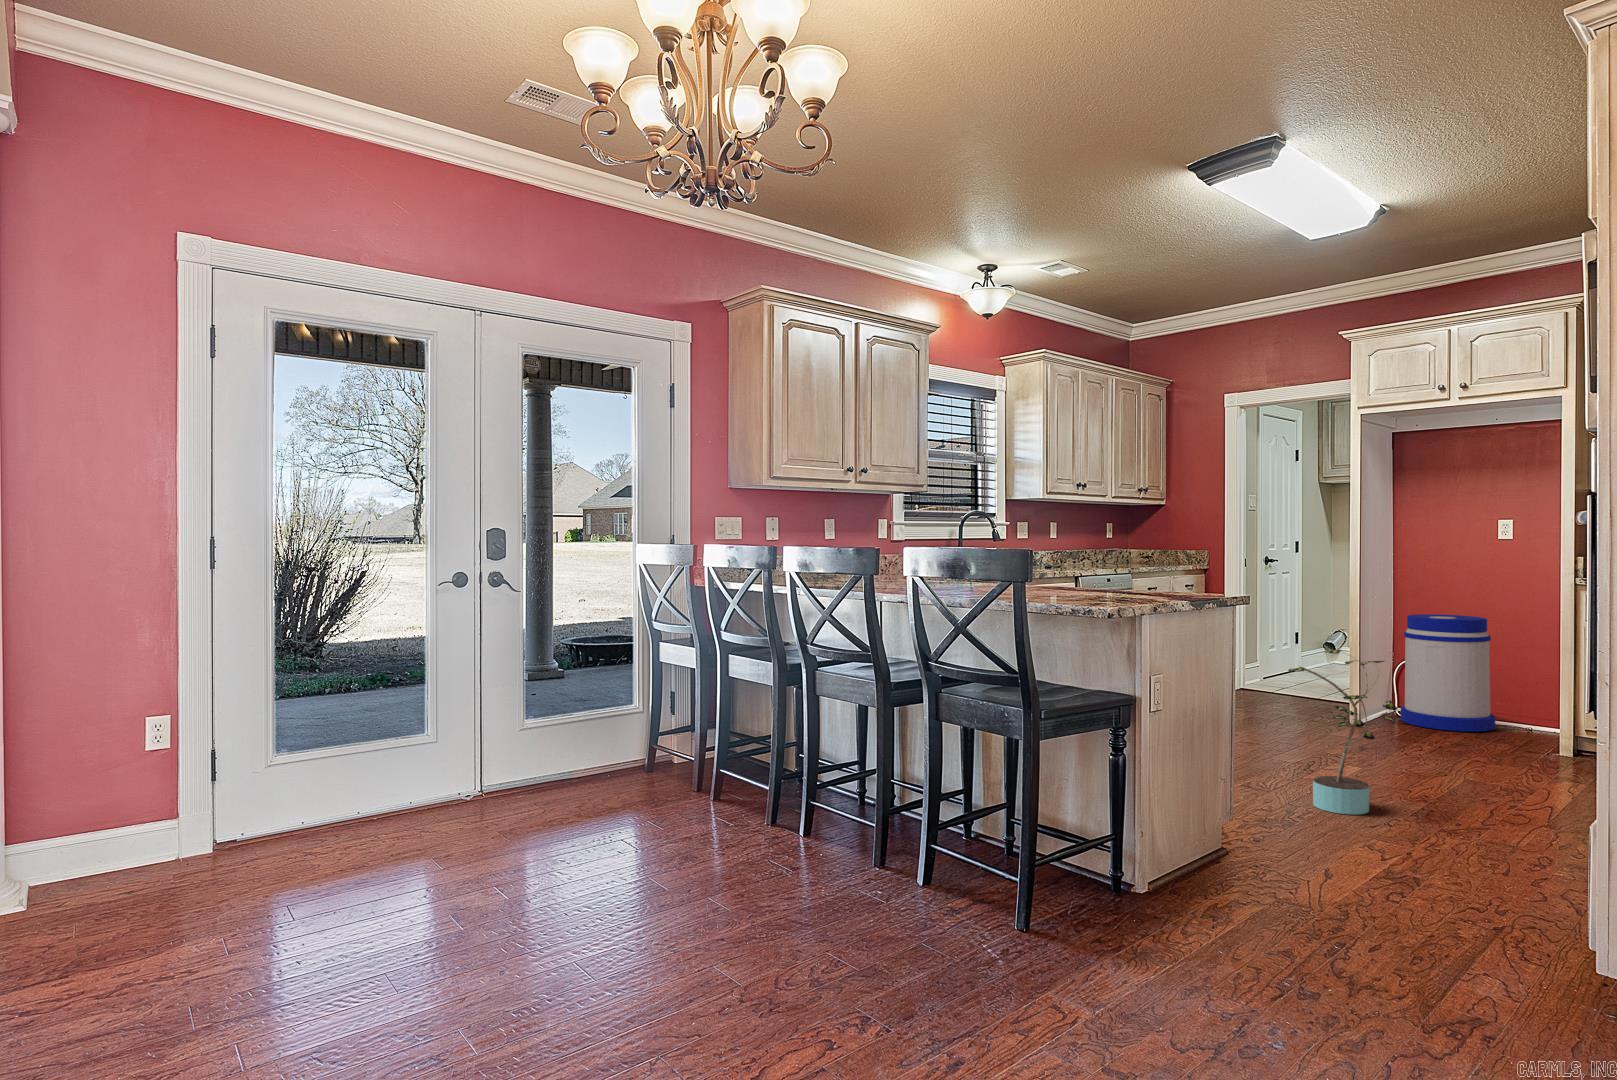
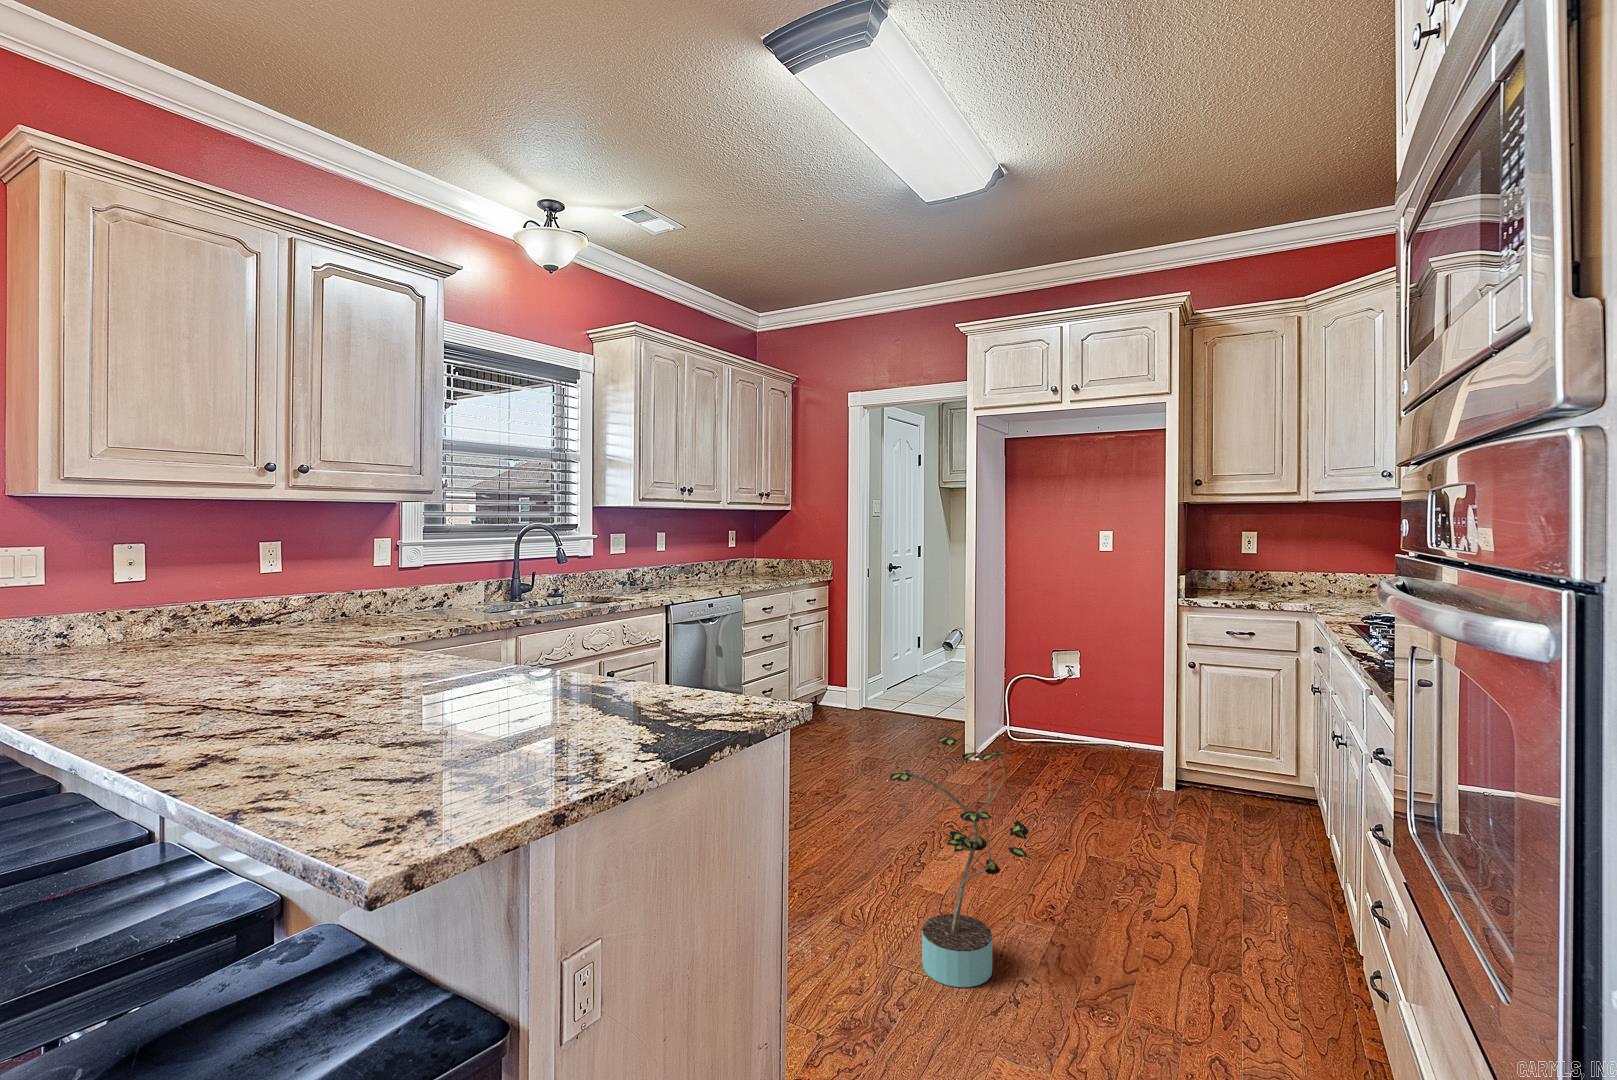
trash can: present [1400,614,1495,732] -> none [1013,632,1099,761]

